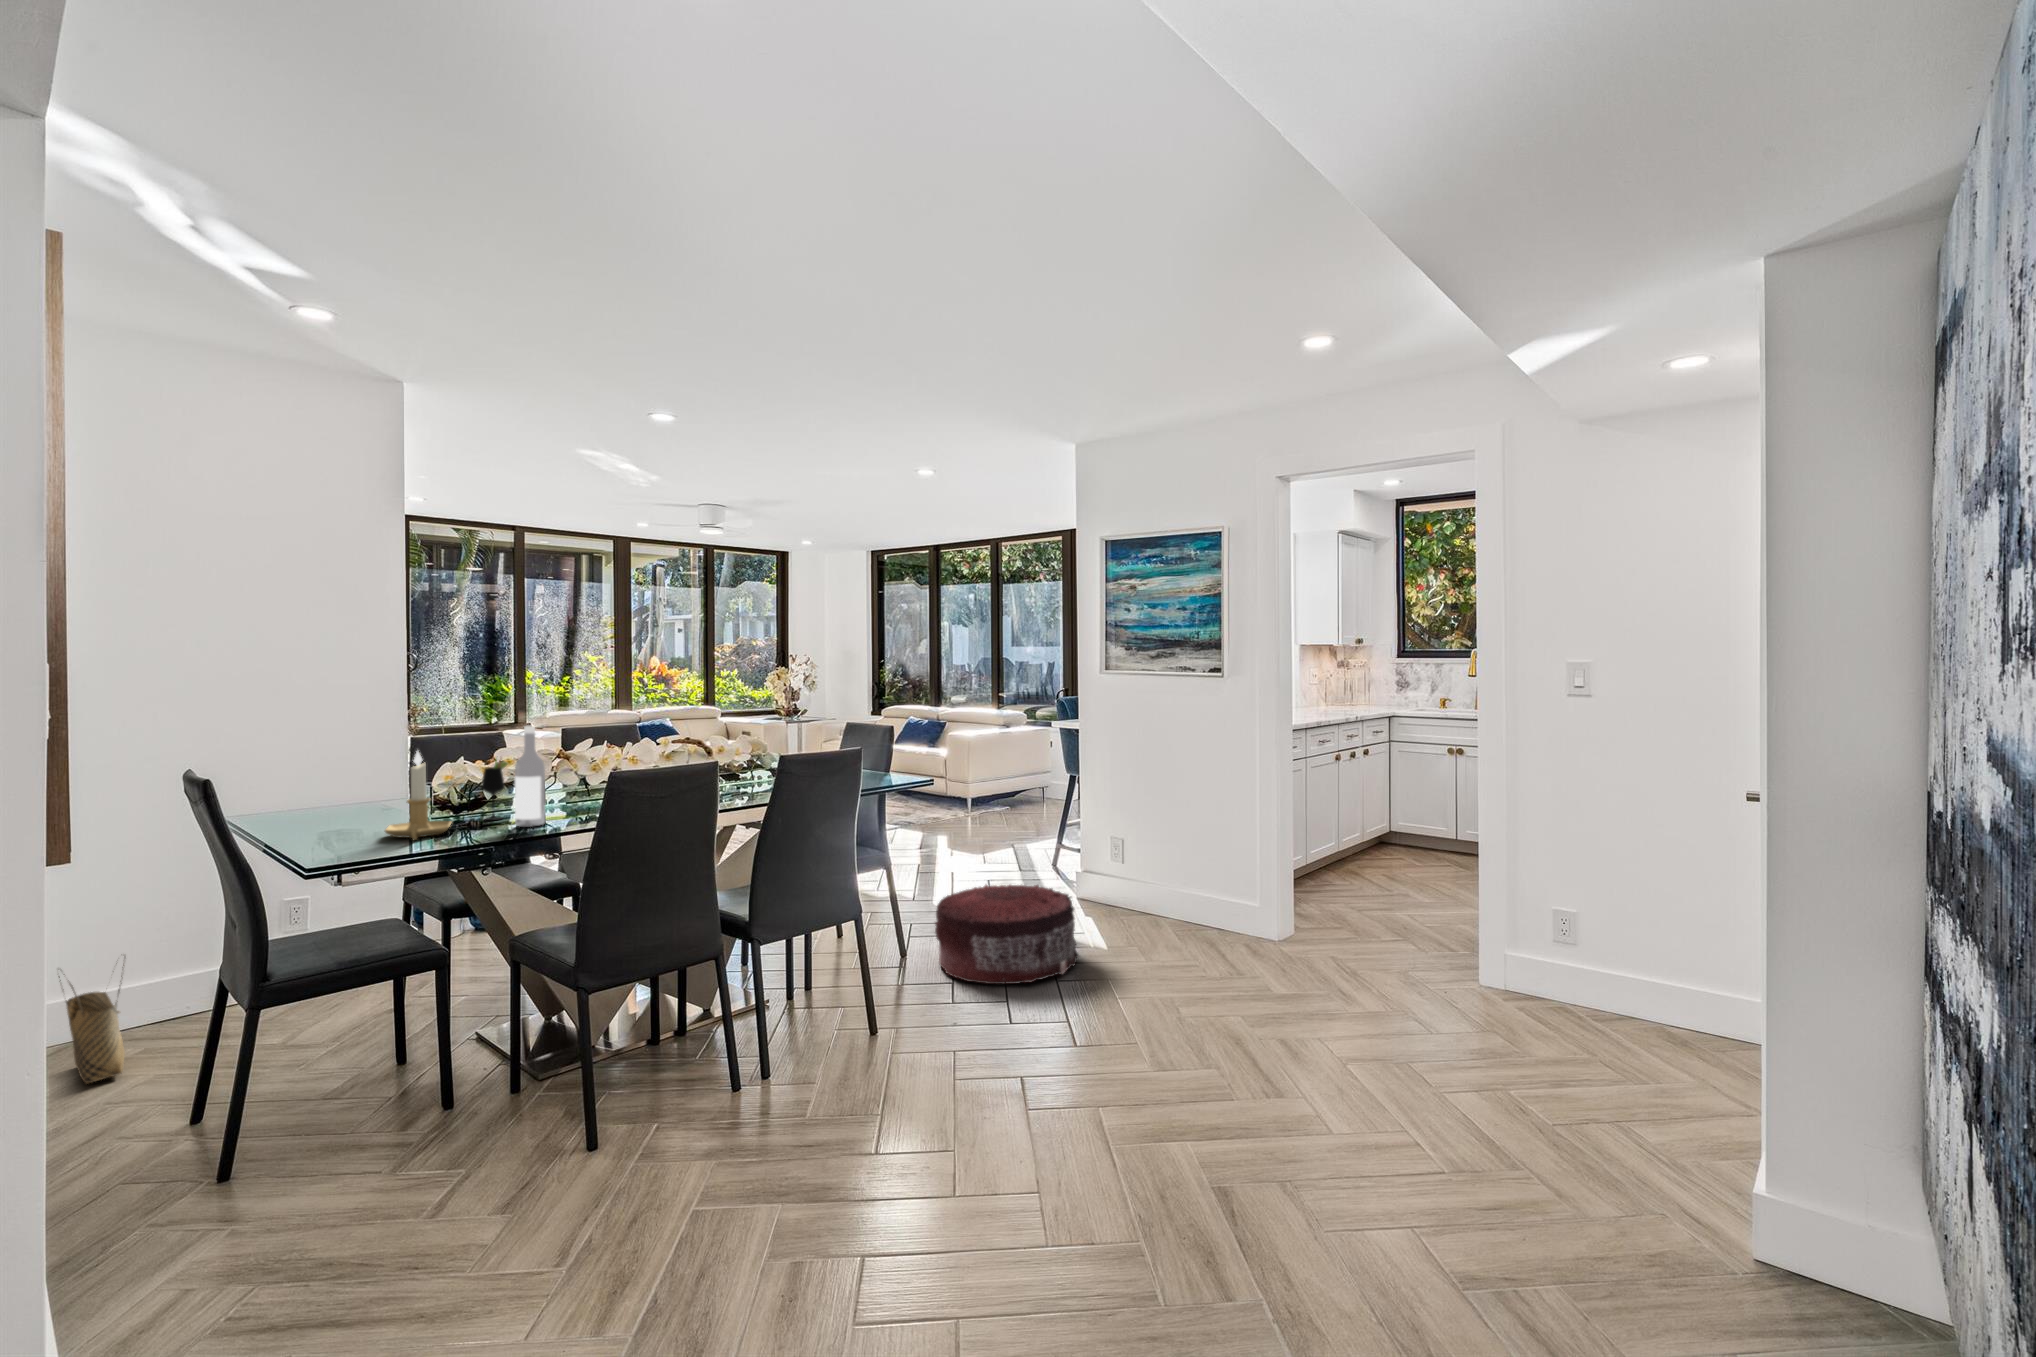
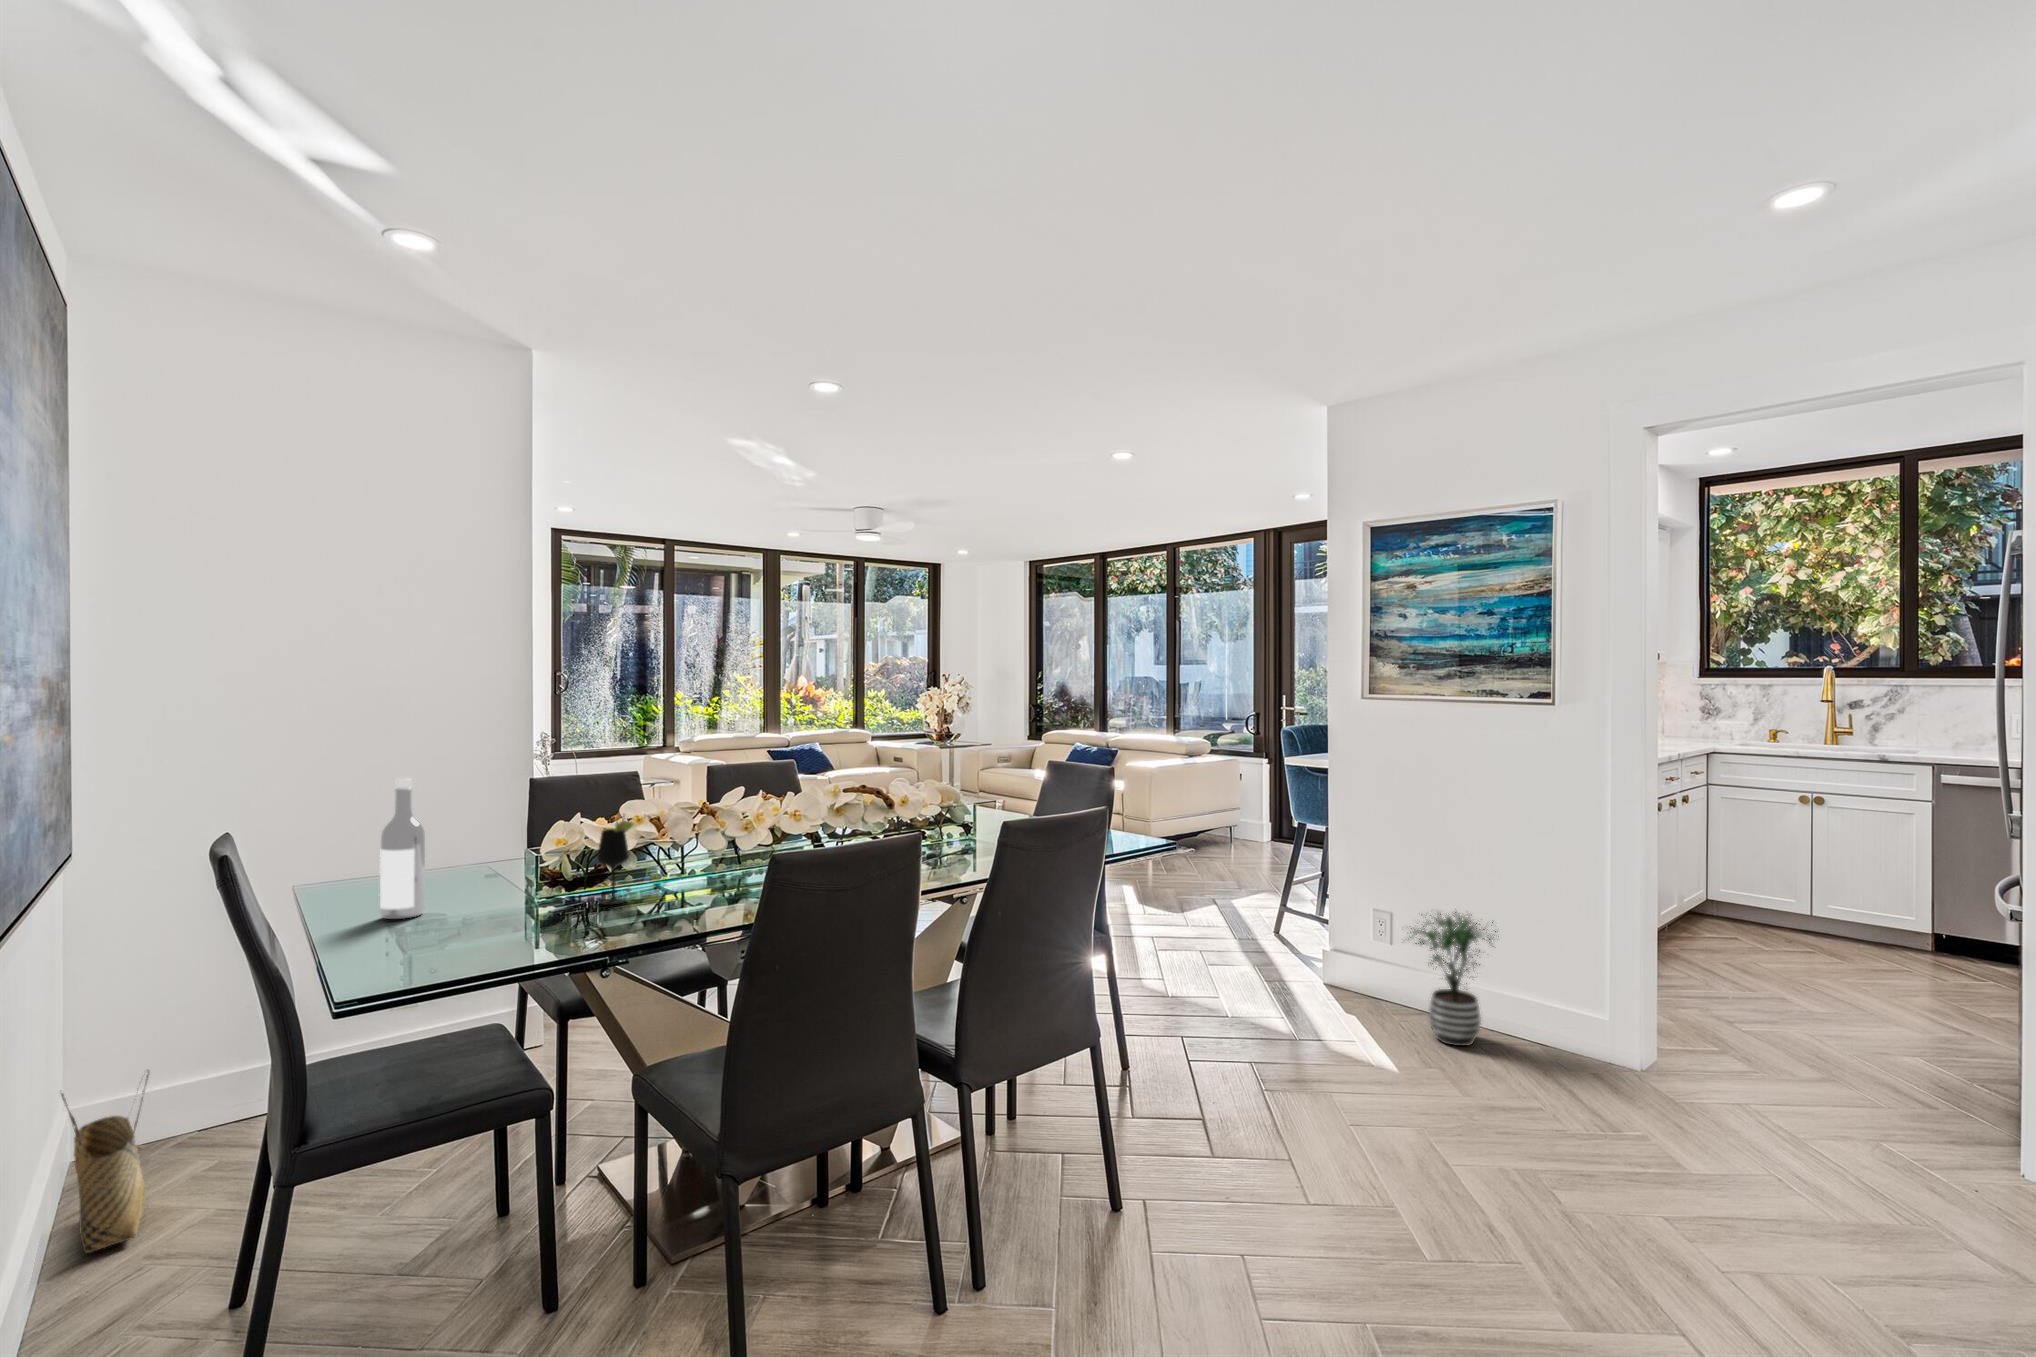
wine bottle: present [515,726,545,827] -> present [380,778,425,919]
candlestick: present [385,751,451,840] -> none [459,807,556,942]
potted plant: none [1115,833,1187,934] -> present [1408,912,1498,1046]
pouf: present [935,885,1079,984] -> none [1181,974,1380,1130]

